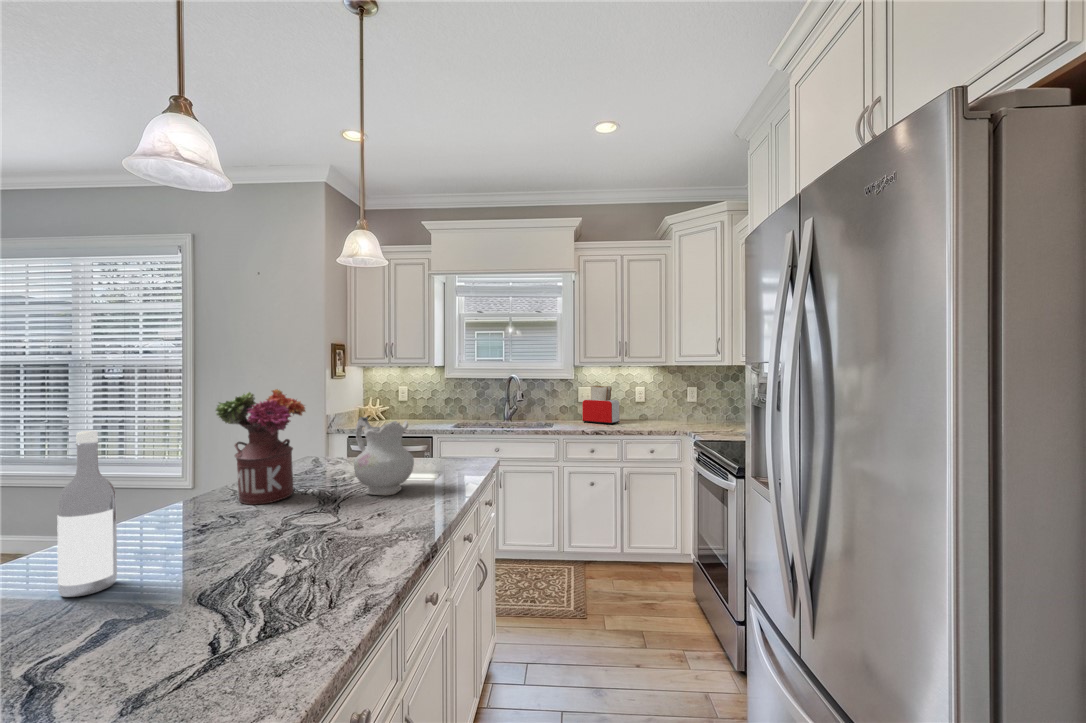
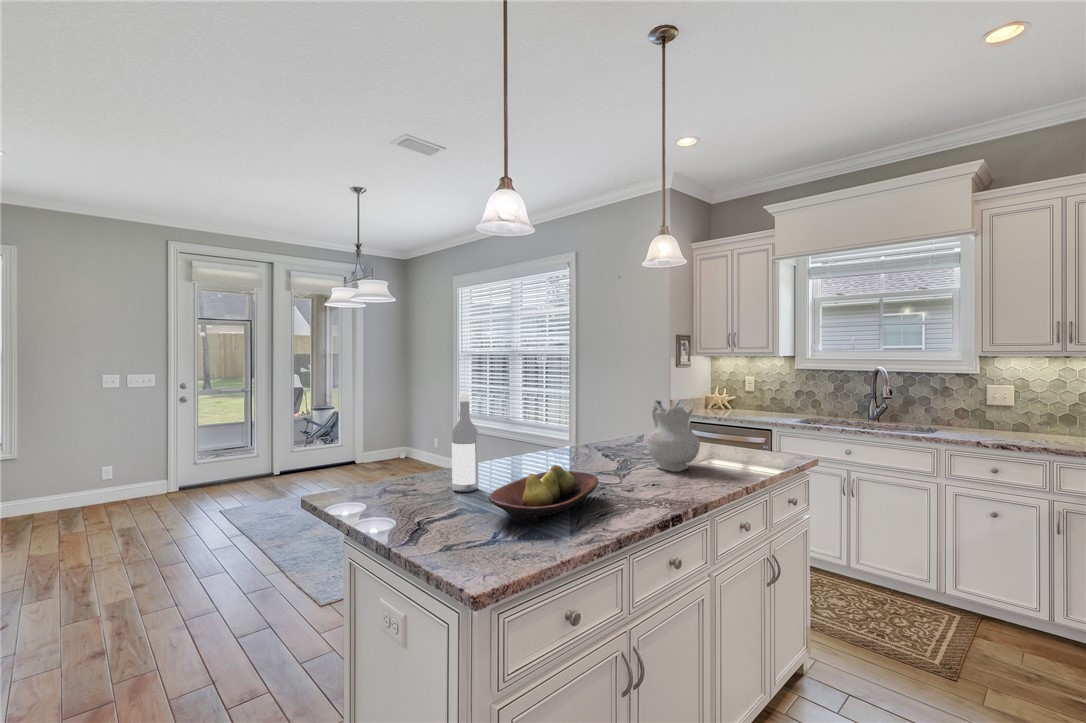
toaster: present [582,386,620,425] -> none [990,384,1062,440]
flower arrangement: present [216,389,305,504] -> none [553,373,615,461]
fruit bowl: none [178,516,336,615] -> present [489,465,598,524]

